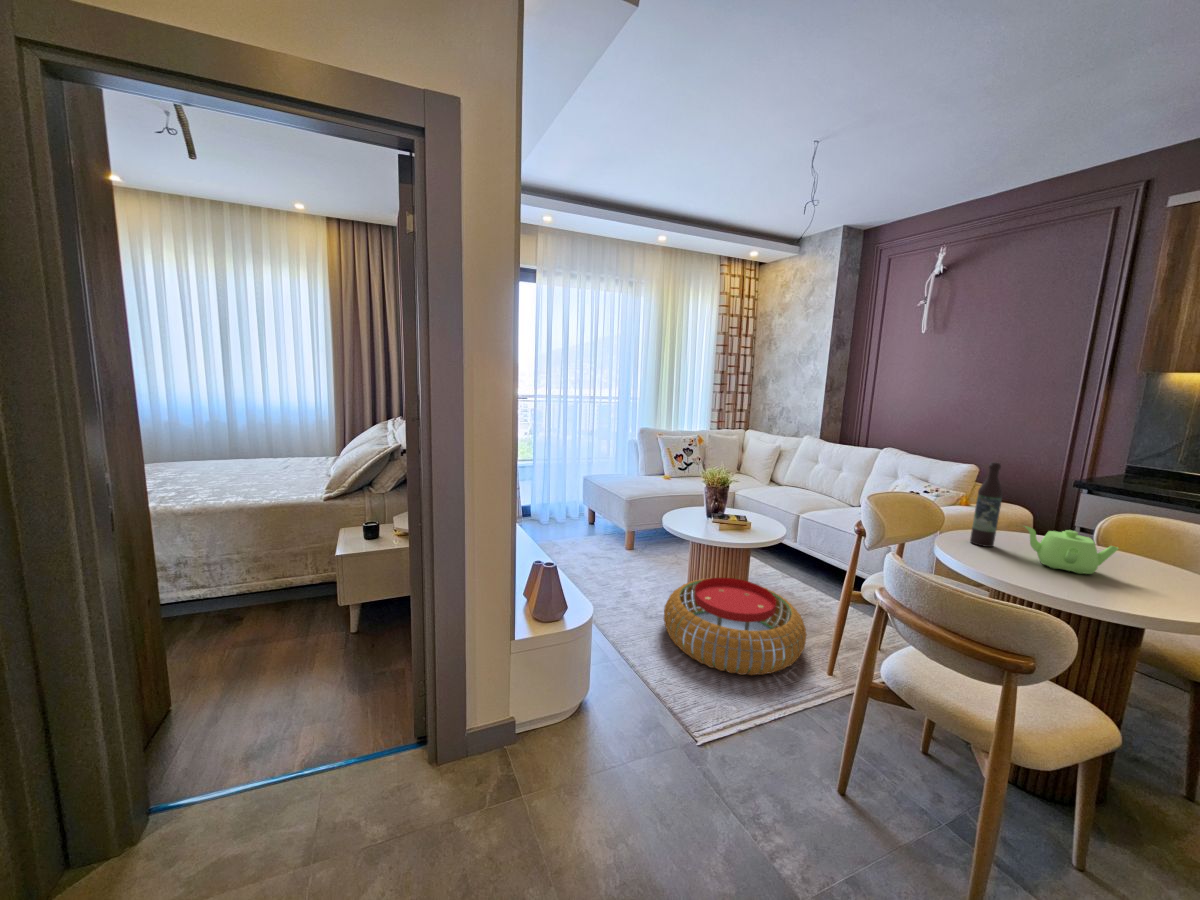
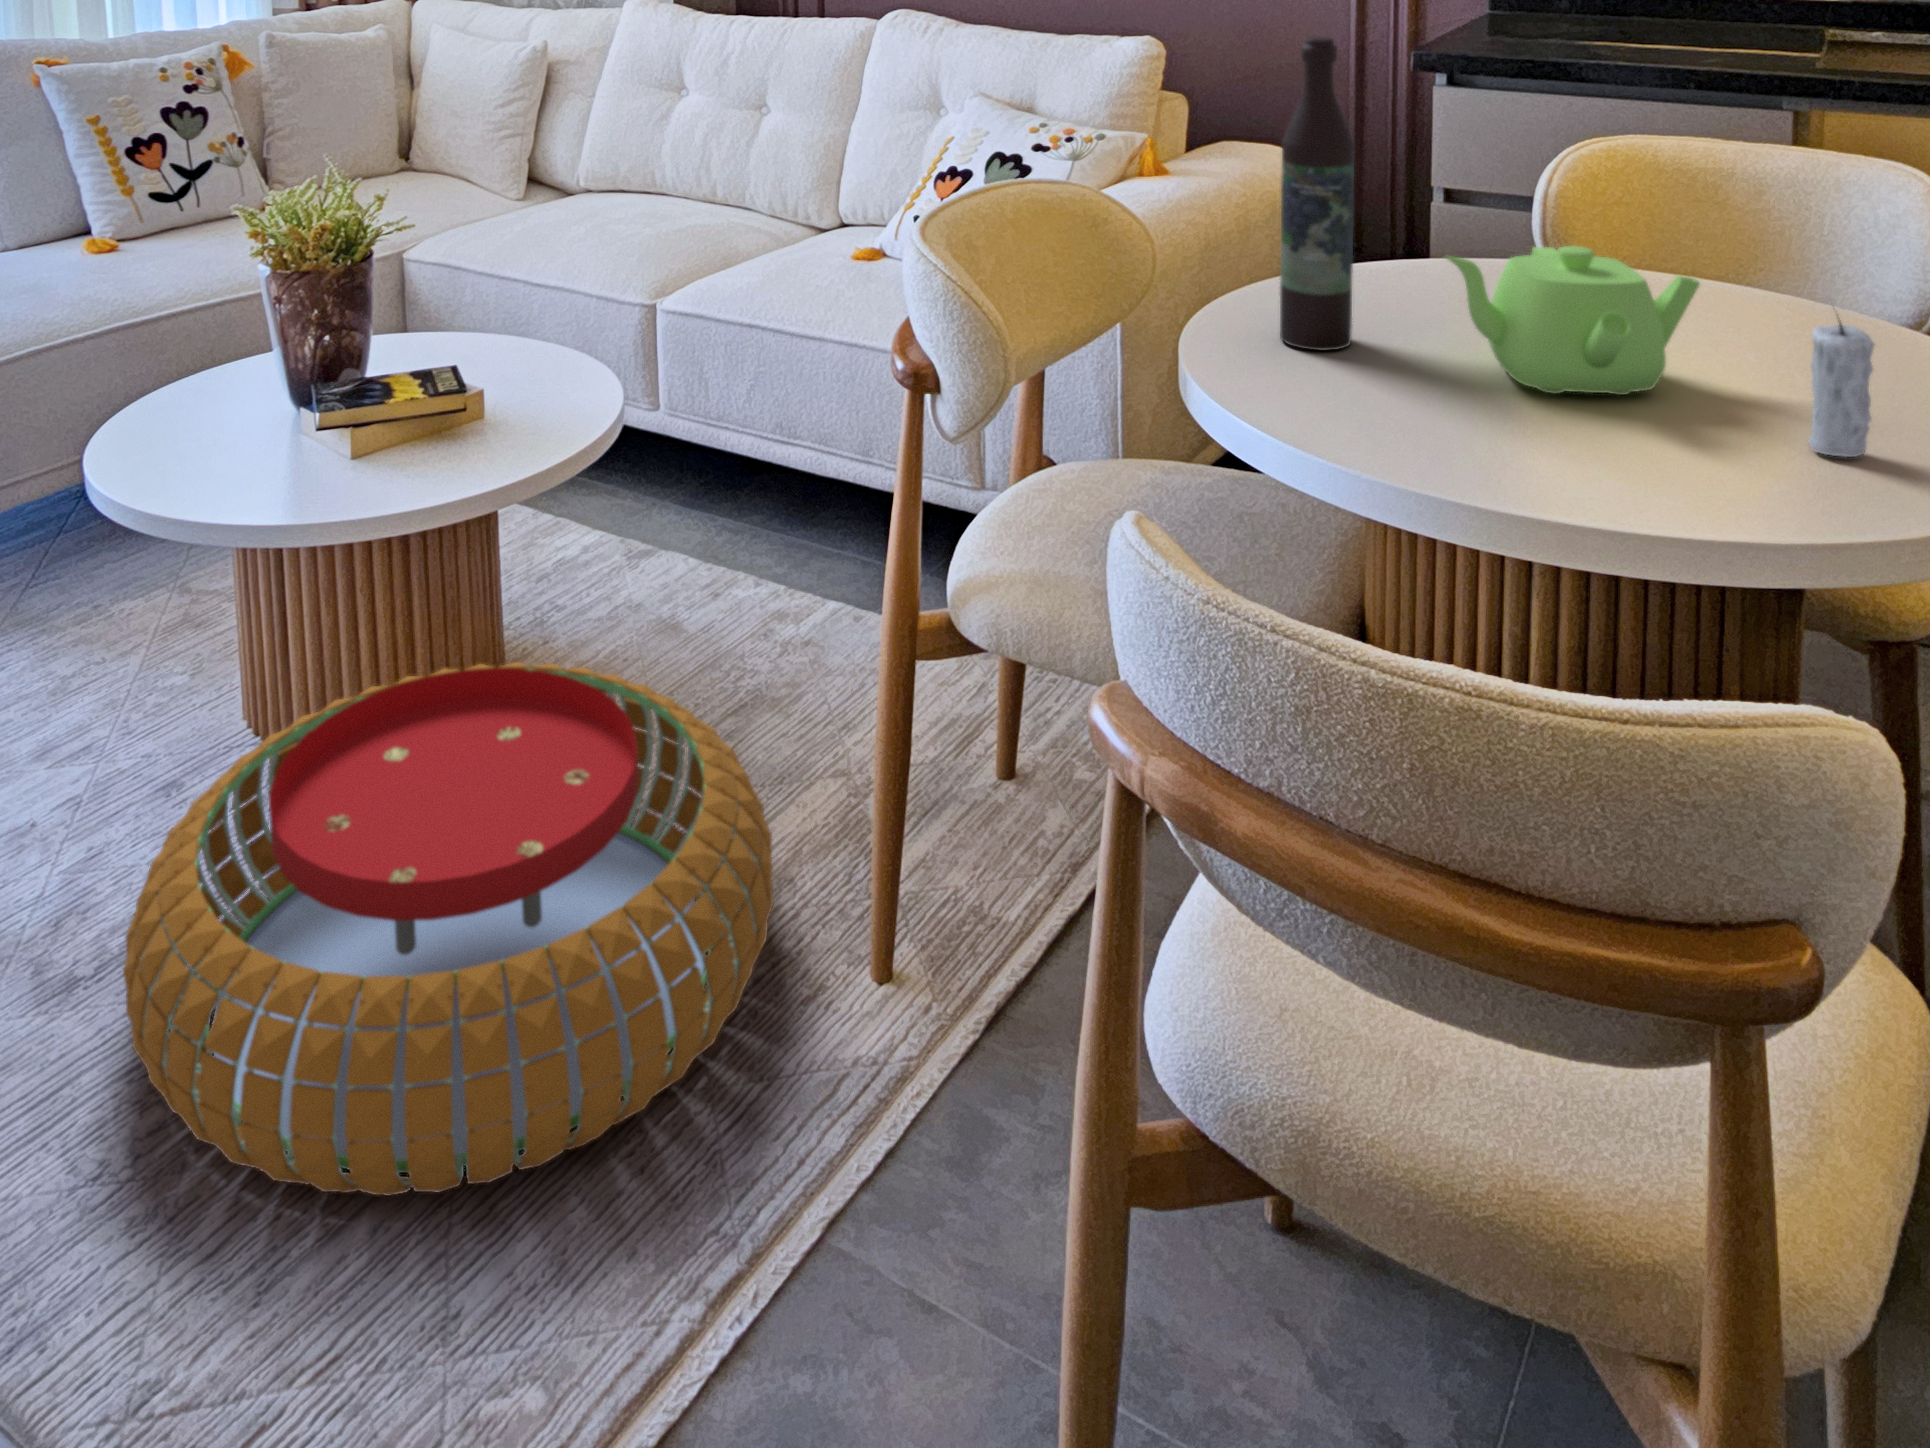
candle: none [1136,556,1166,601] -> present [1809,322,1875,457]

